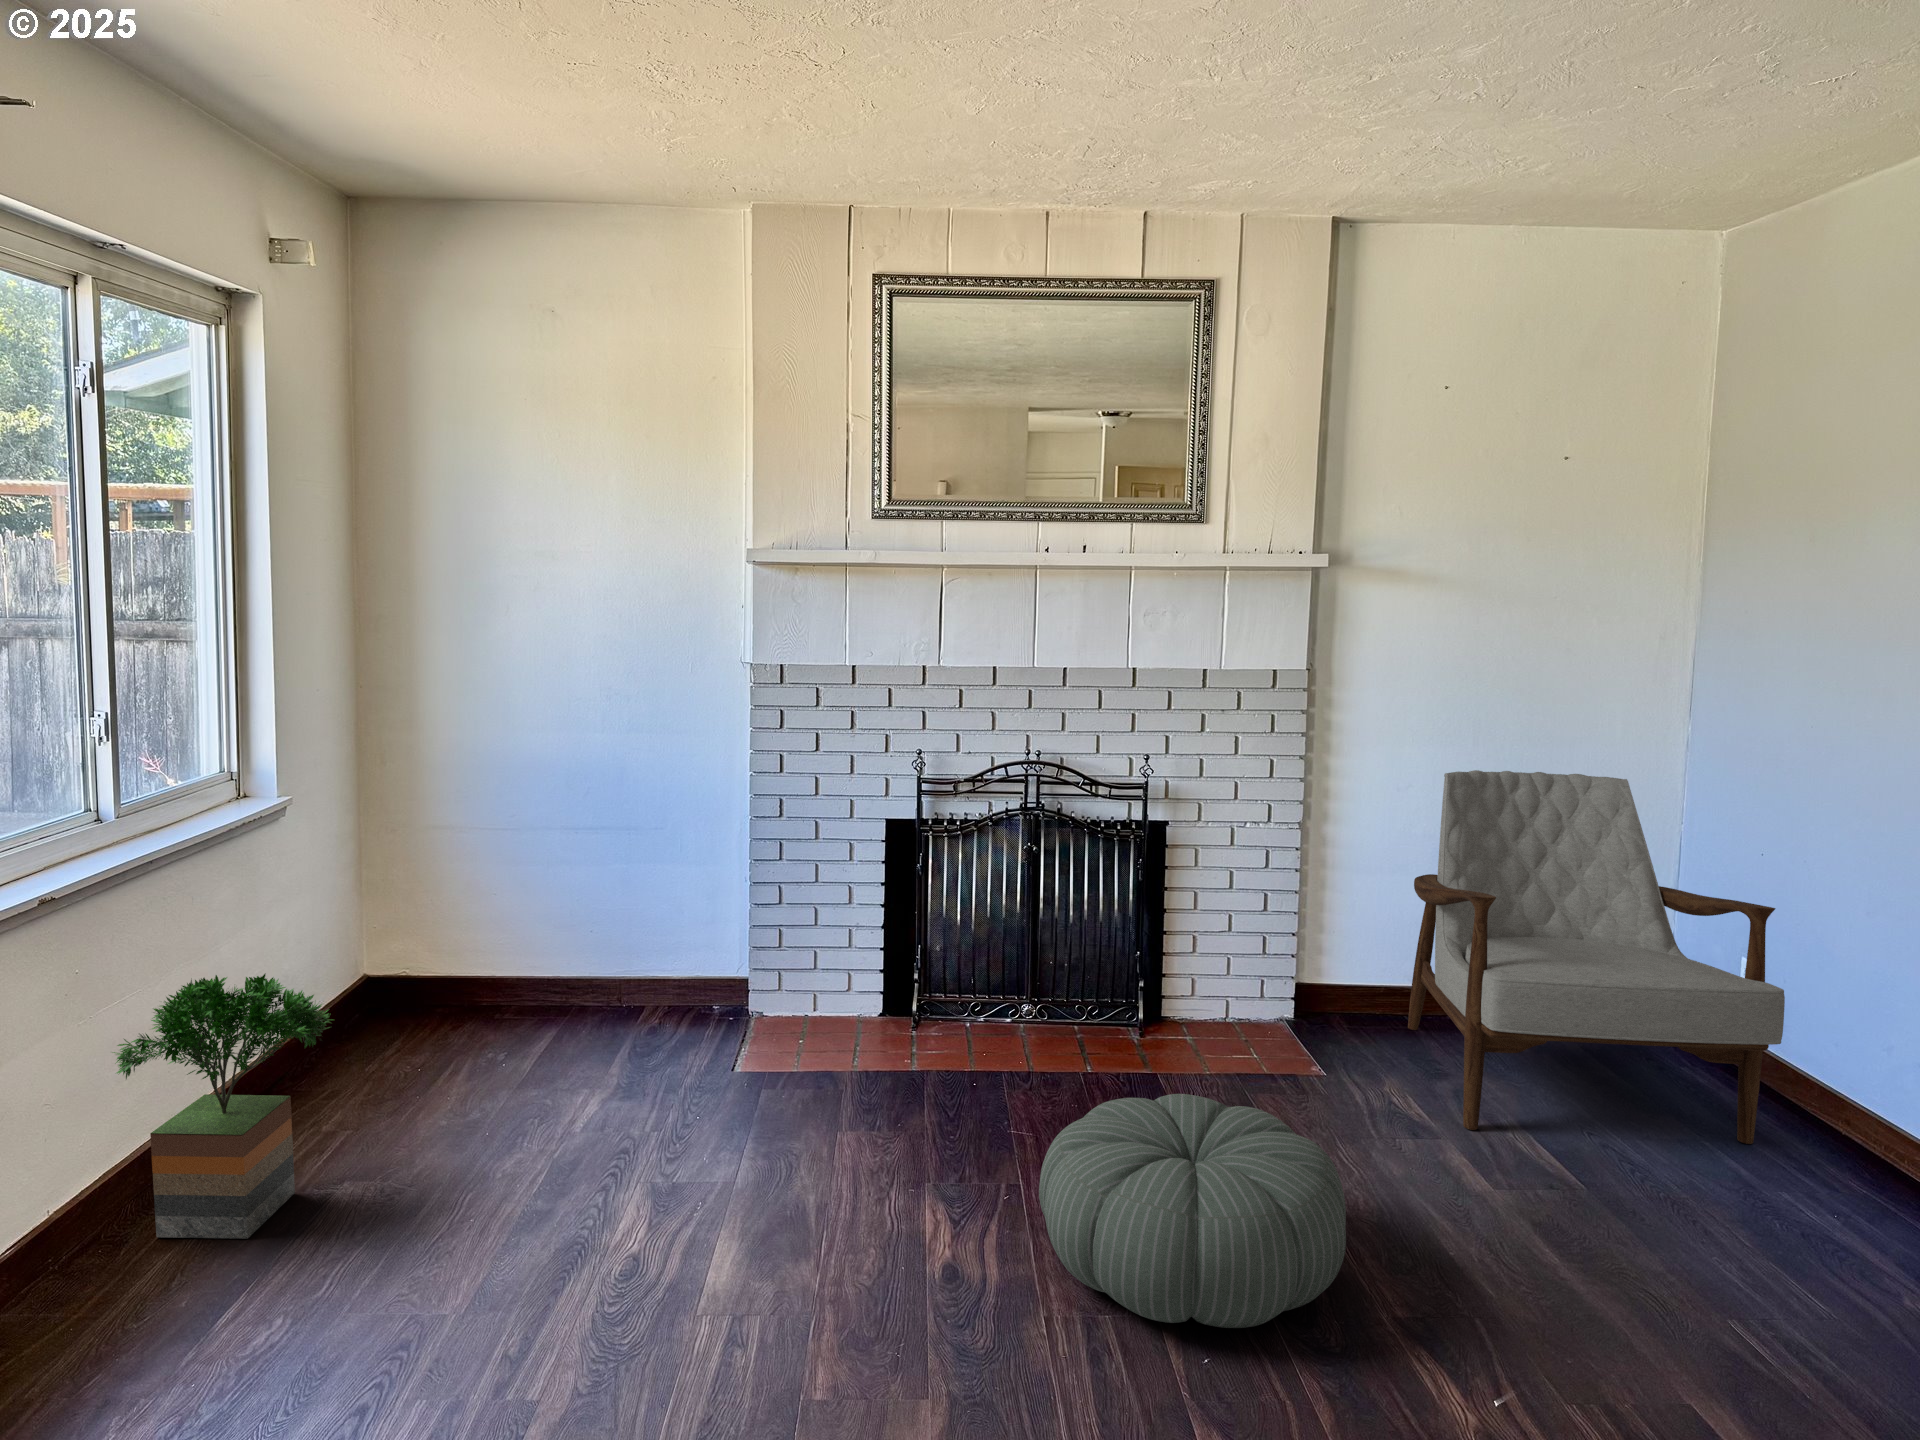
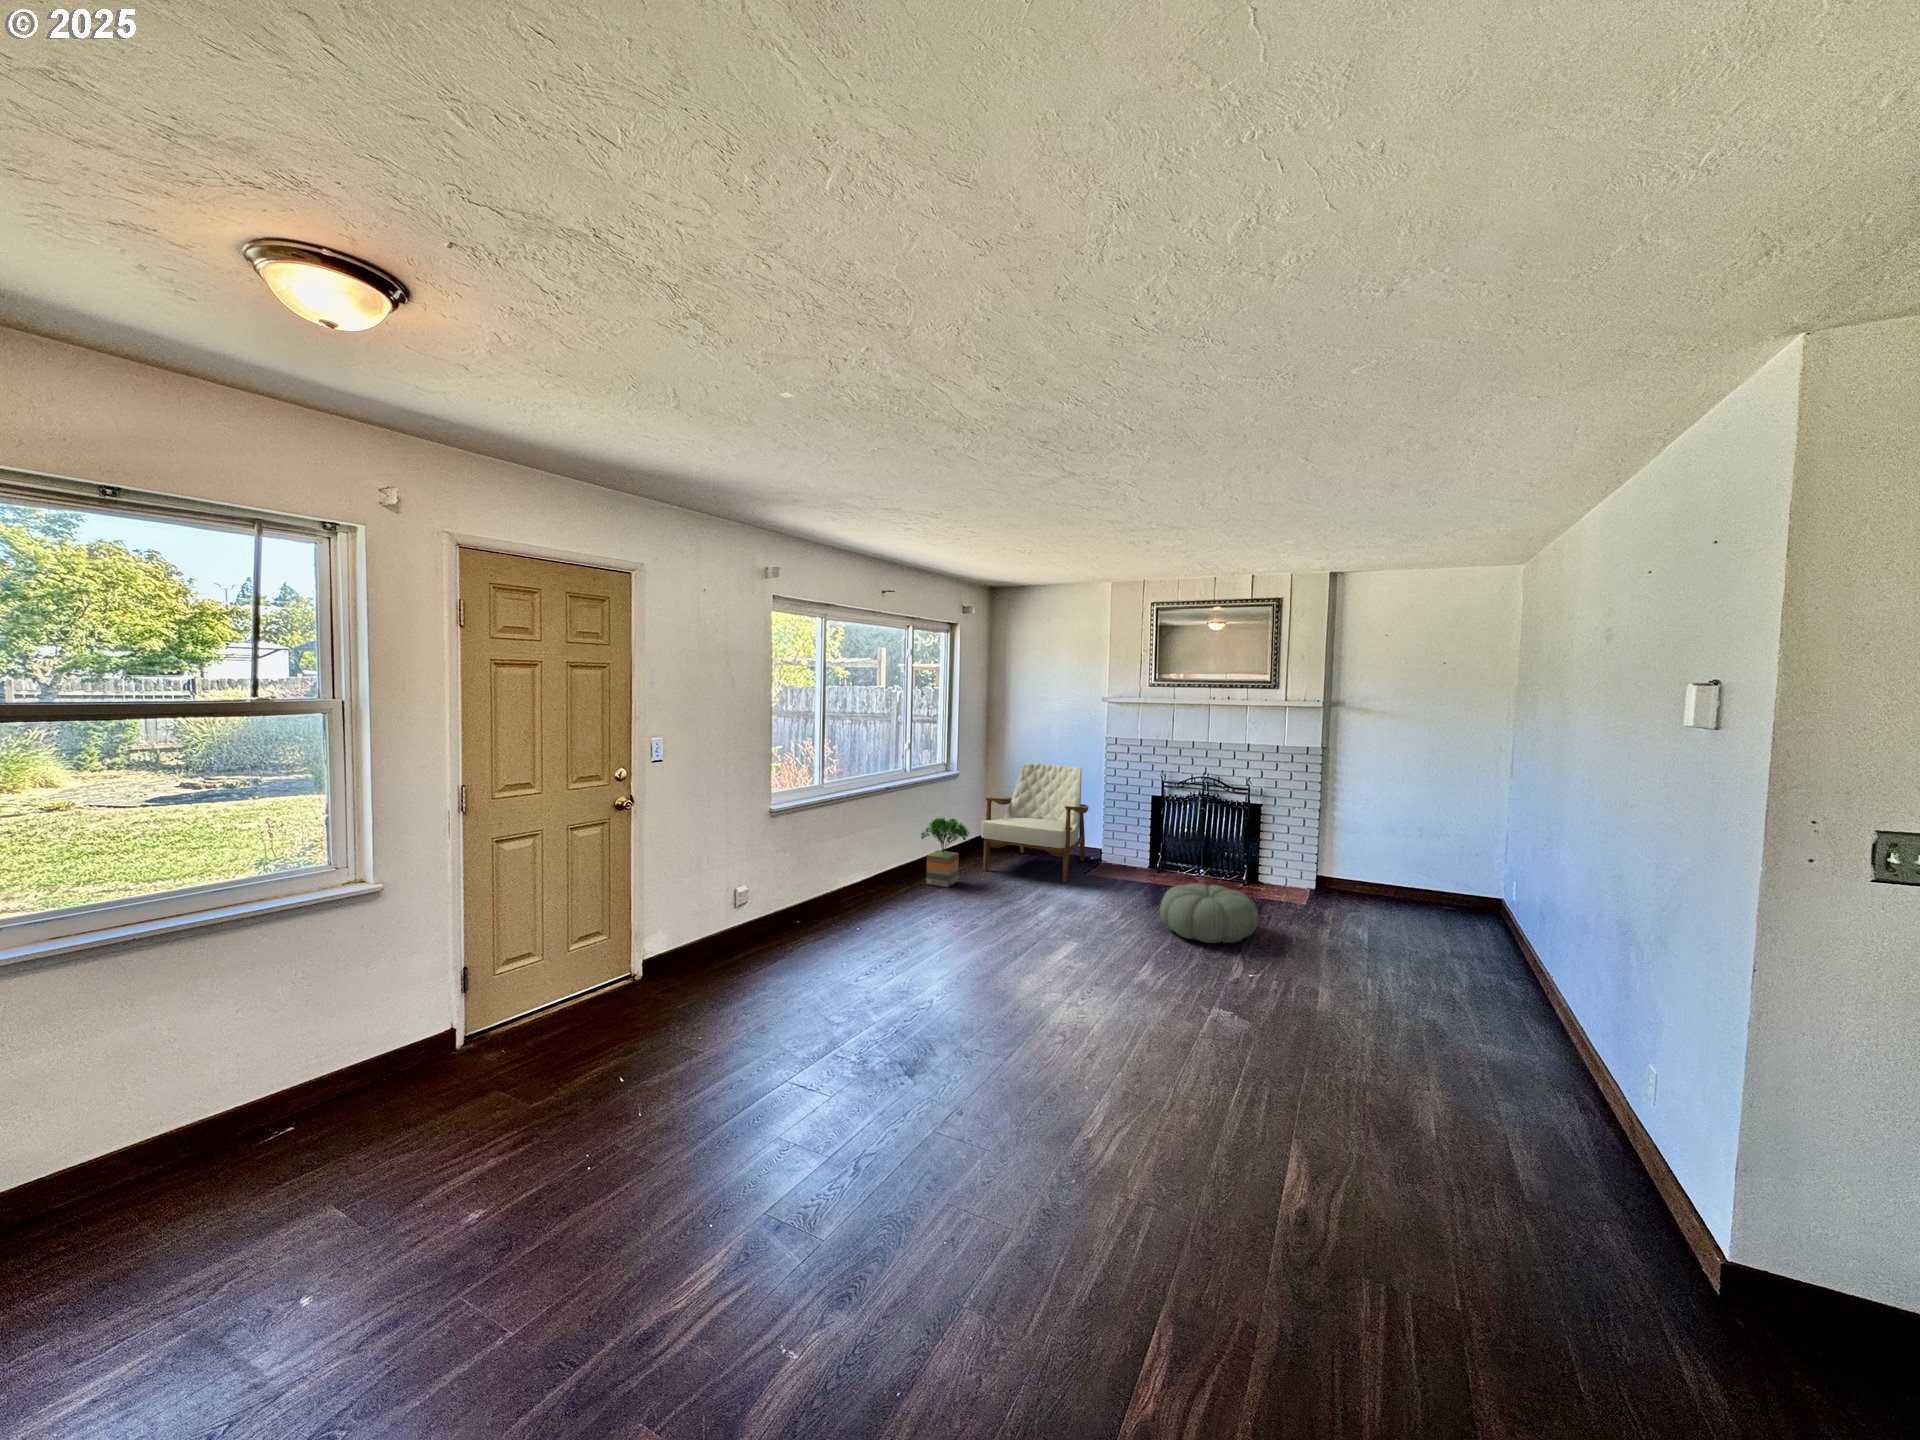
armchair: present [1408,770,1785,1144] -> present [981,763,1088,883]

